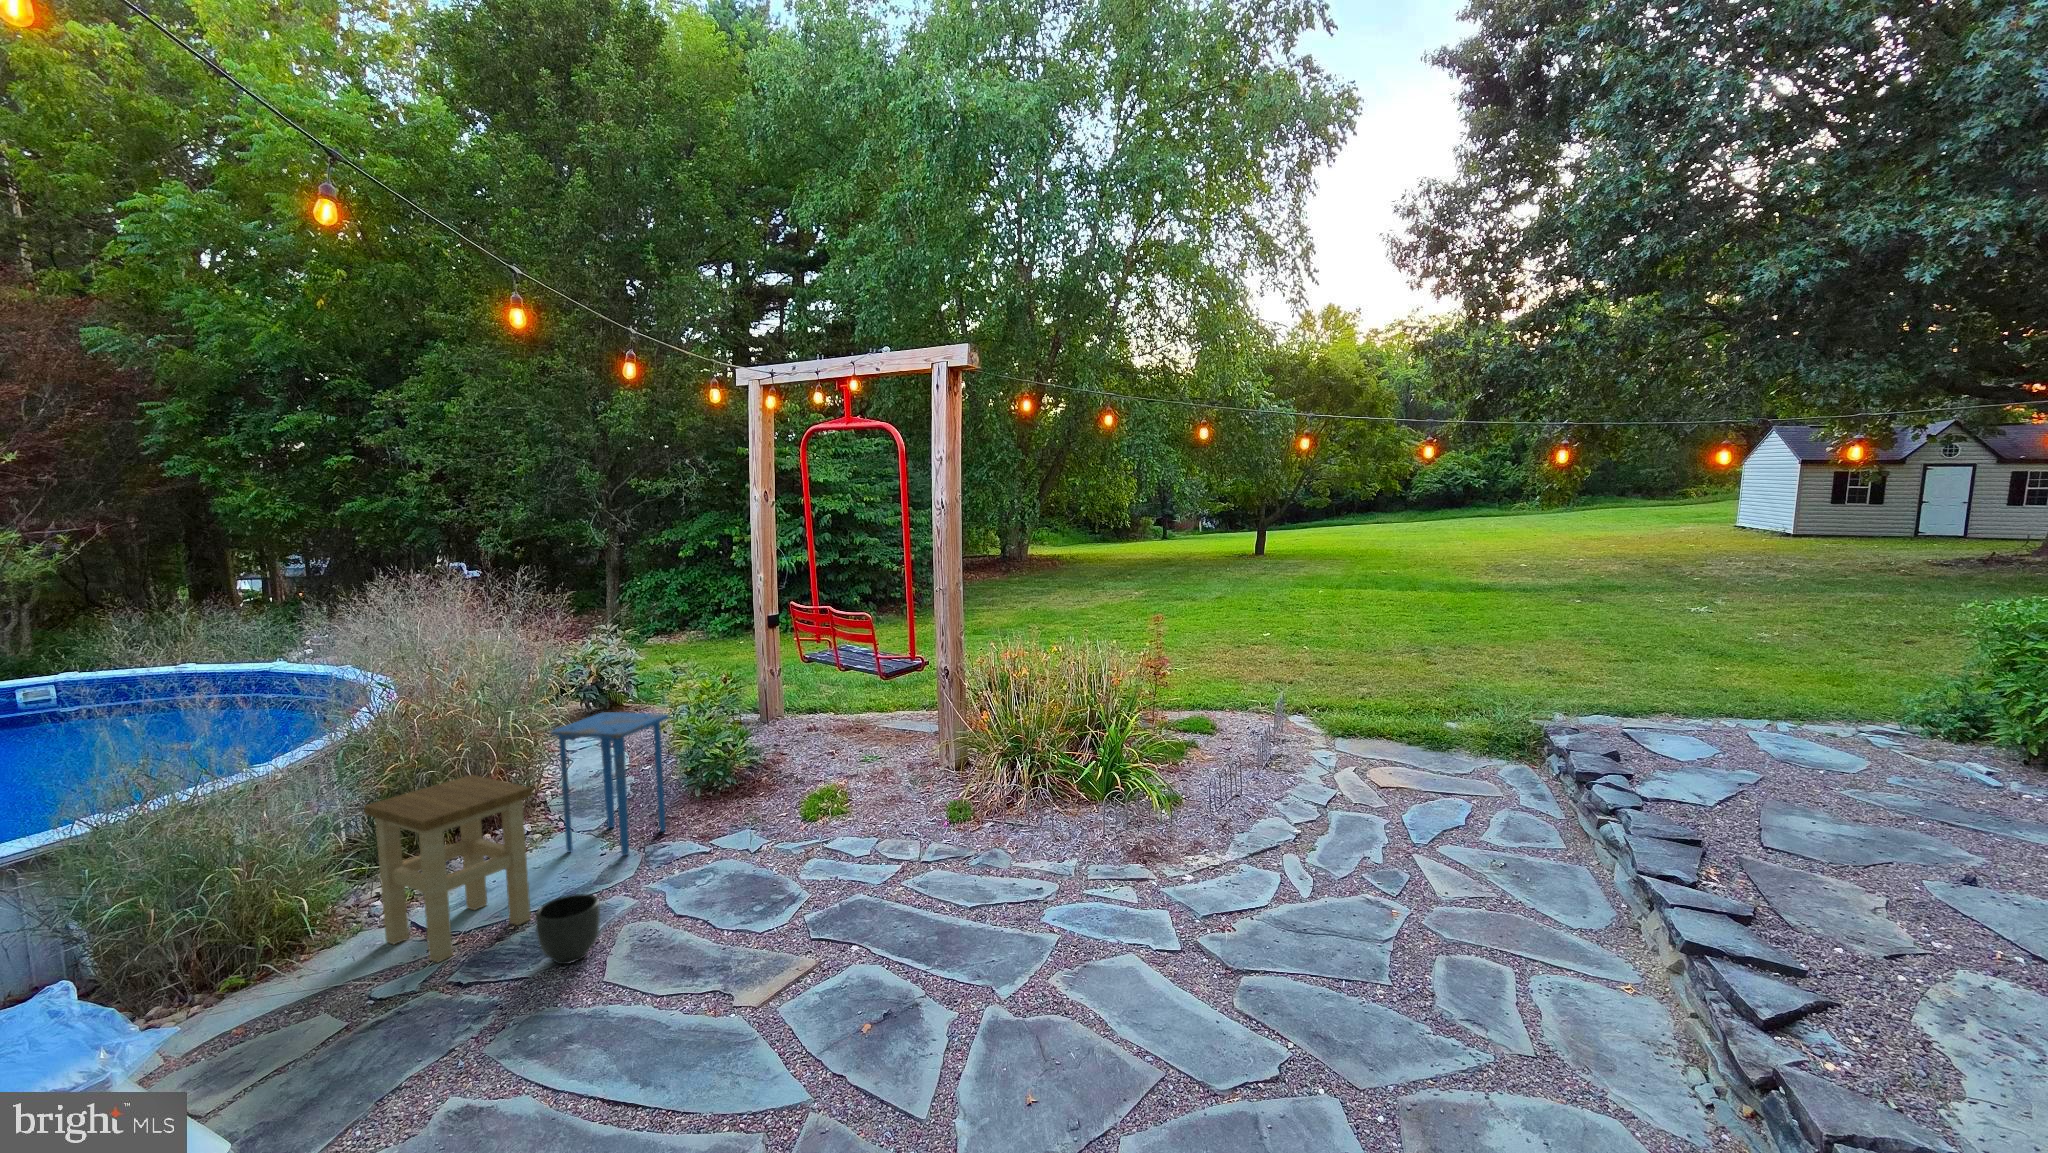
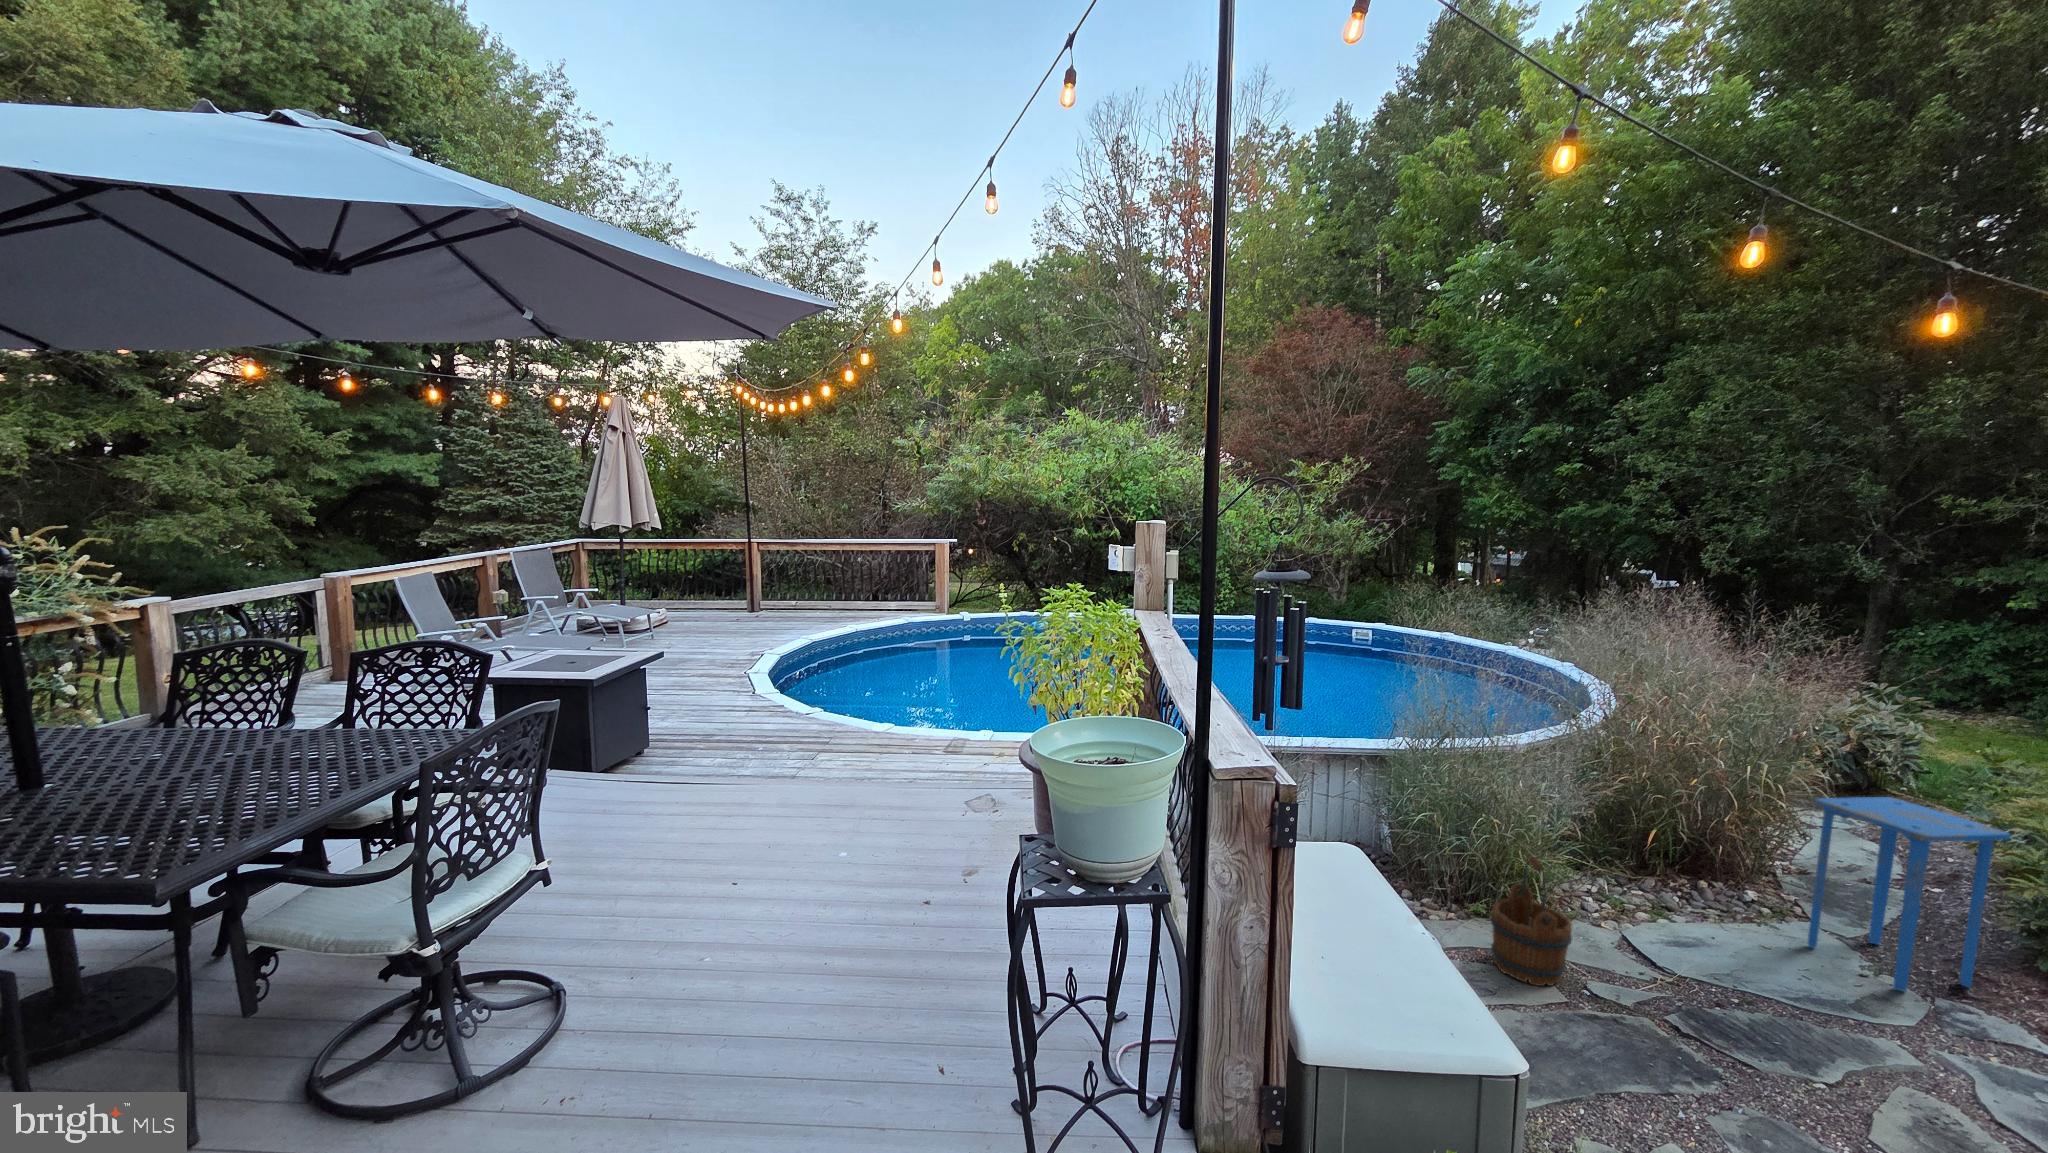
stool: present [364,775,532,962] -> none [1601,807,1793,1004]
wooden bucket: none [237,891,343,1038] -> present [1491,857,1572,986]
planter: present [535,894,600,964] -> none [1780,999,1875,1090]

